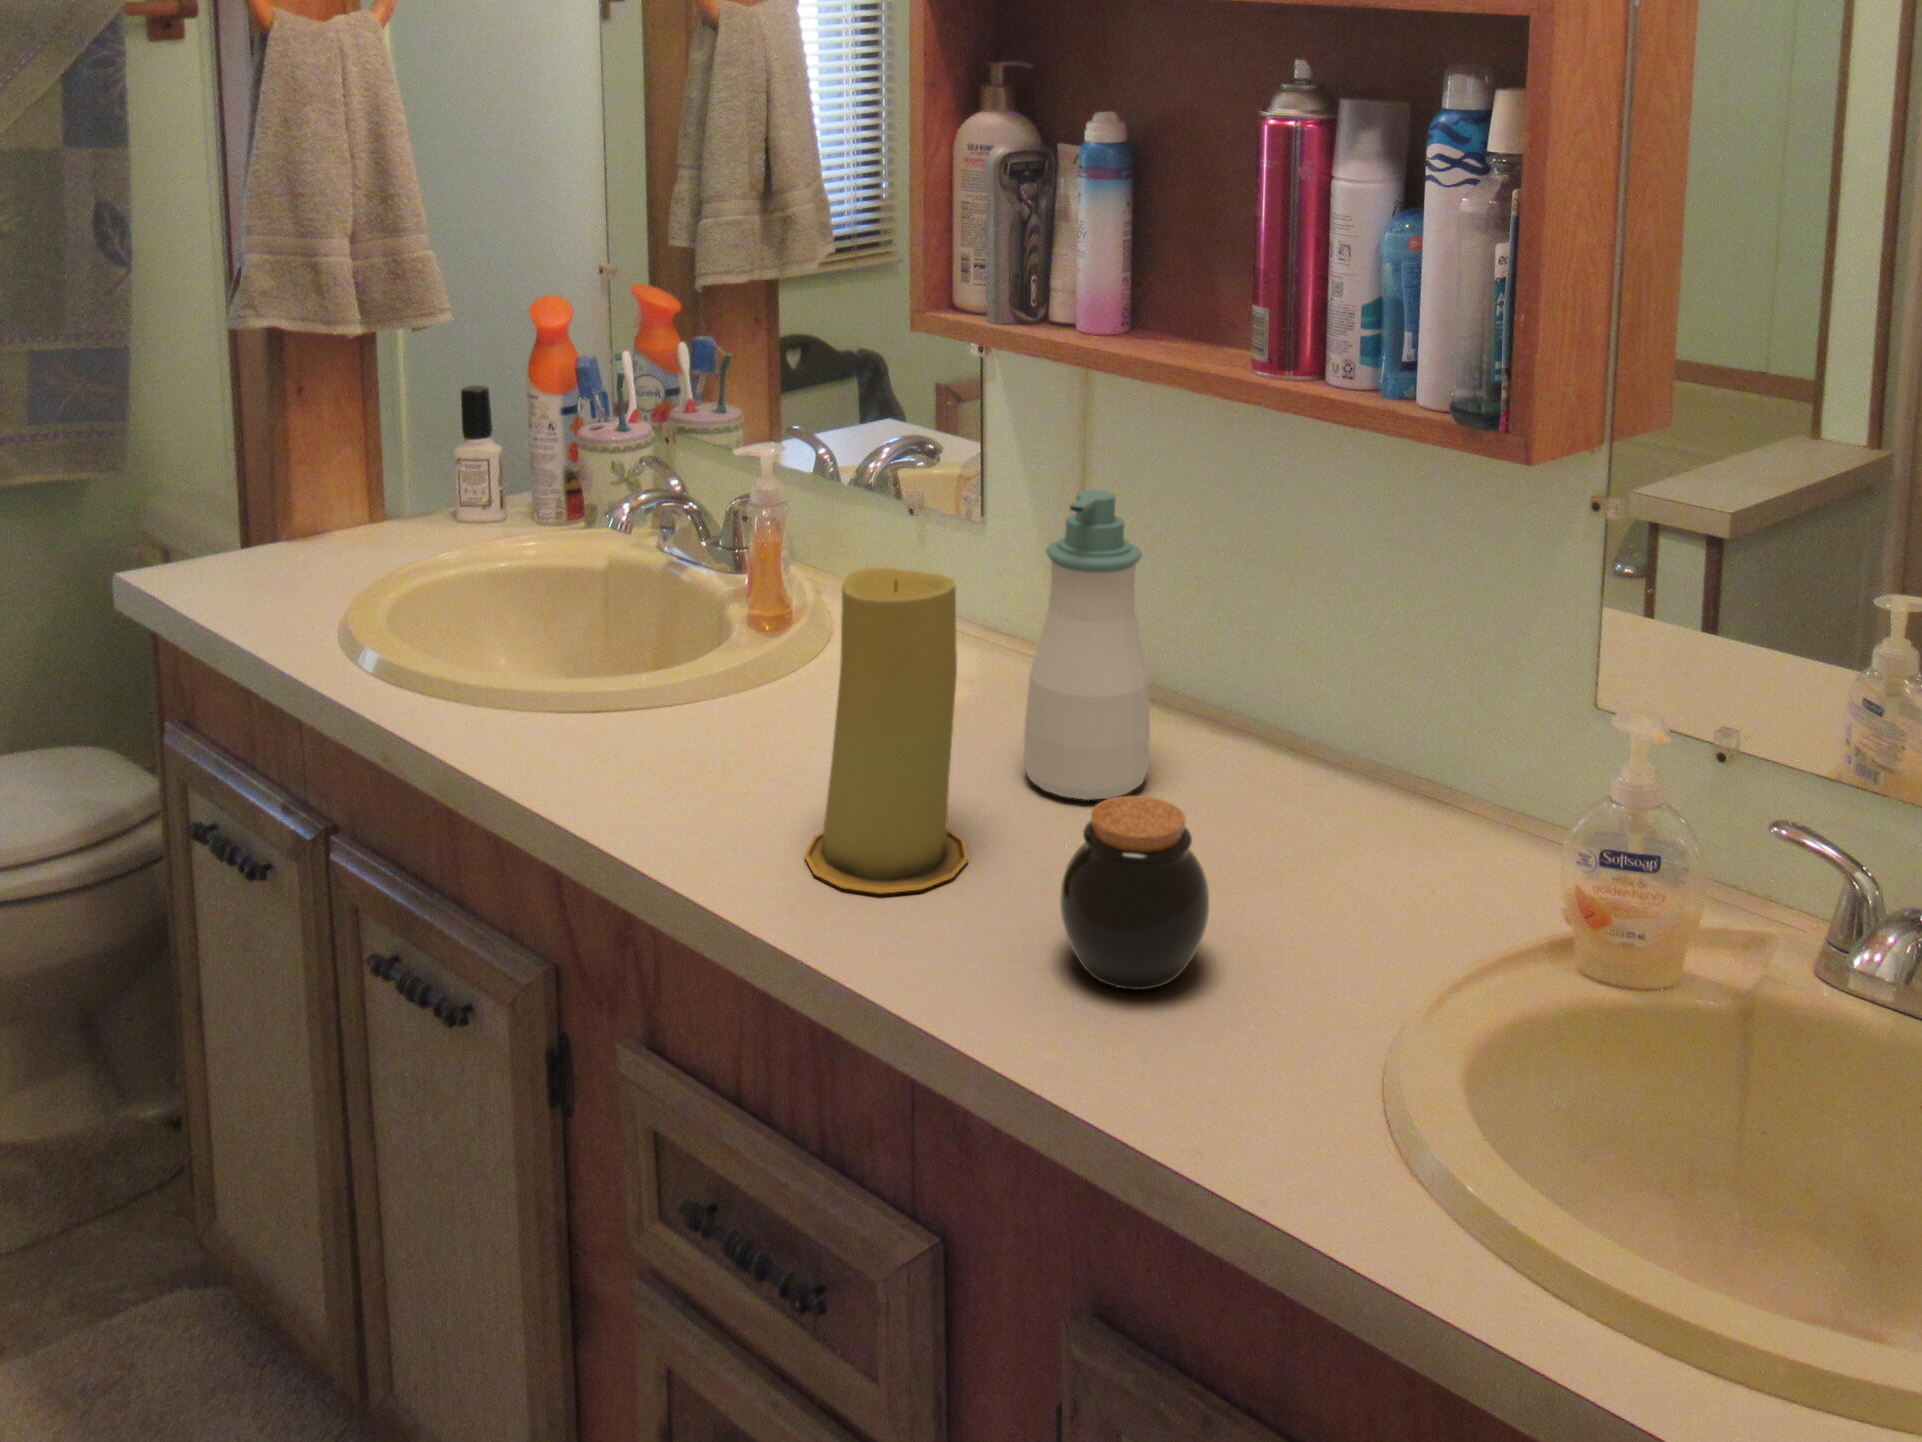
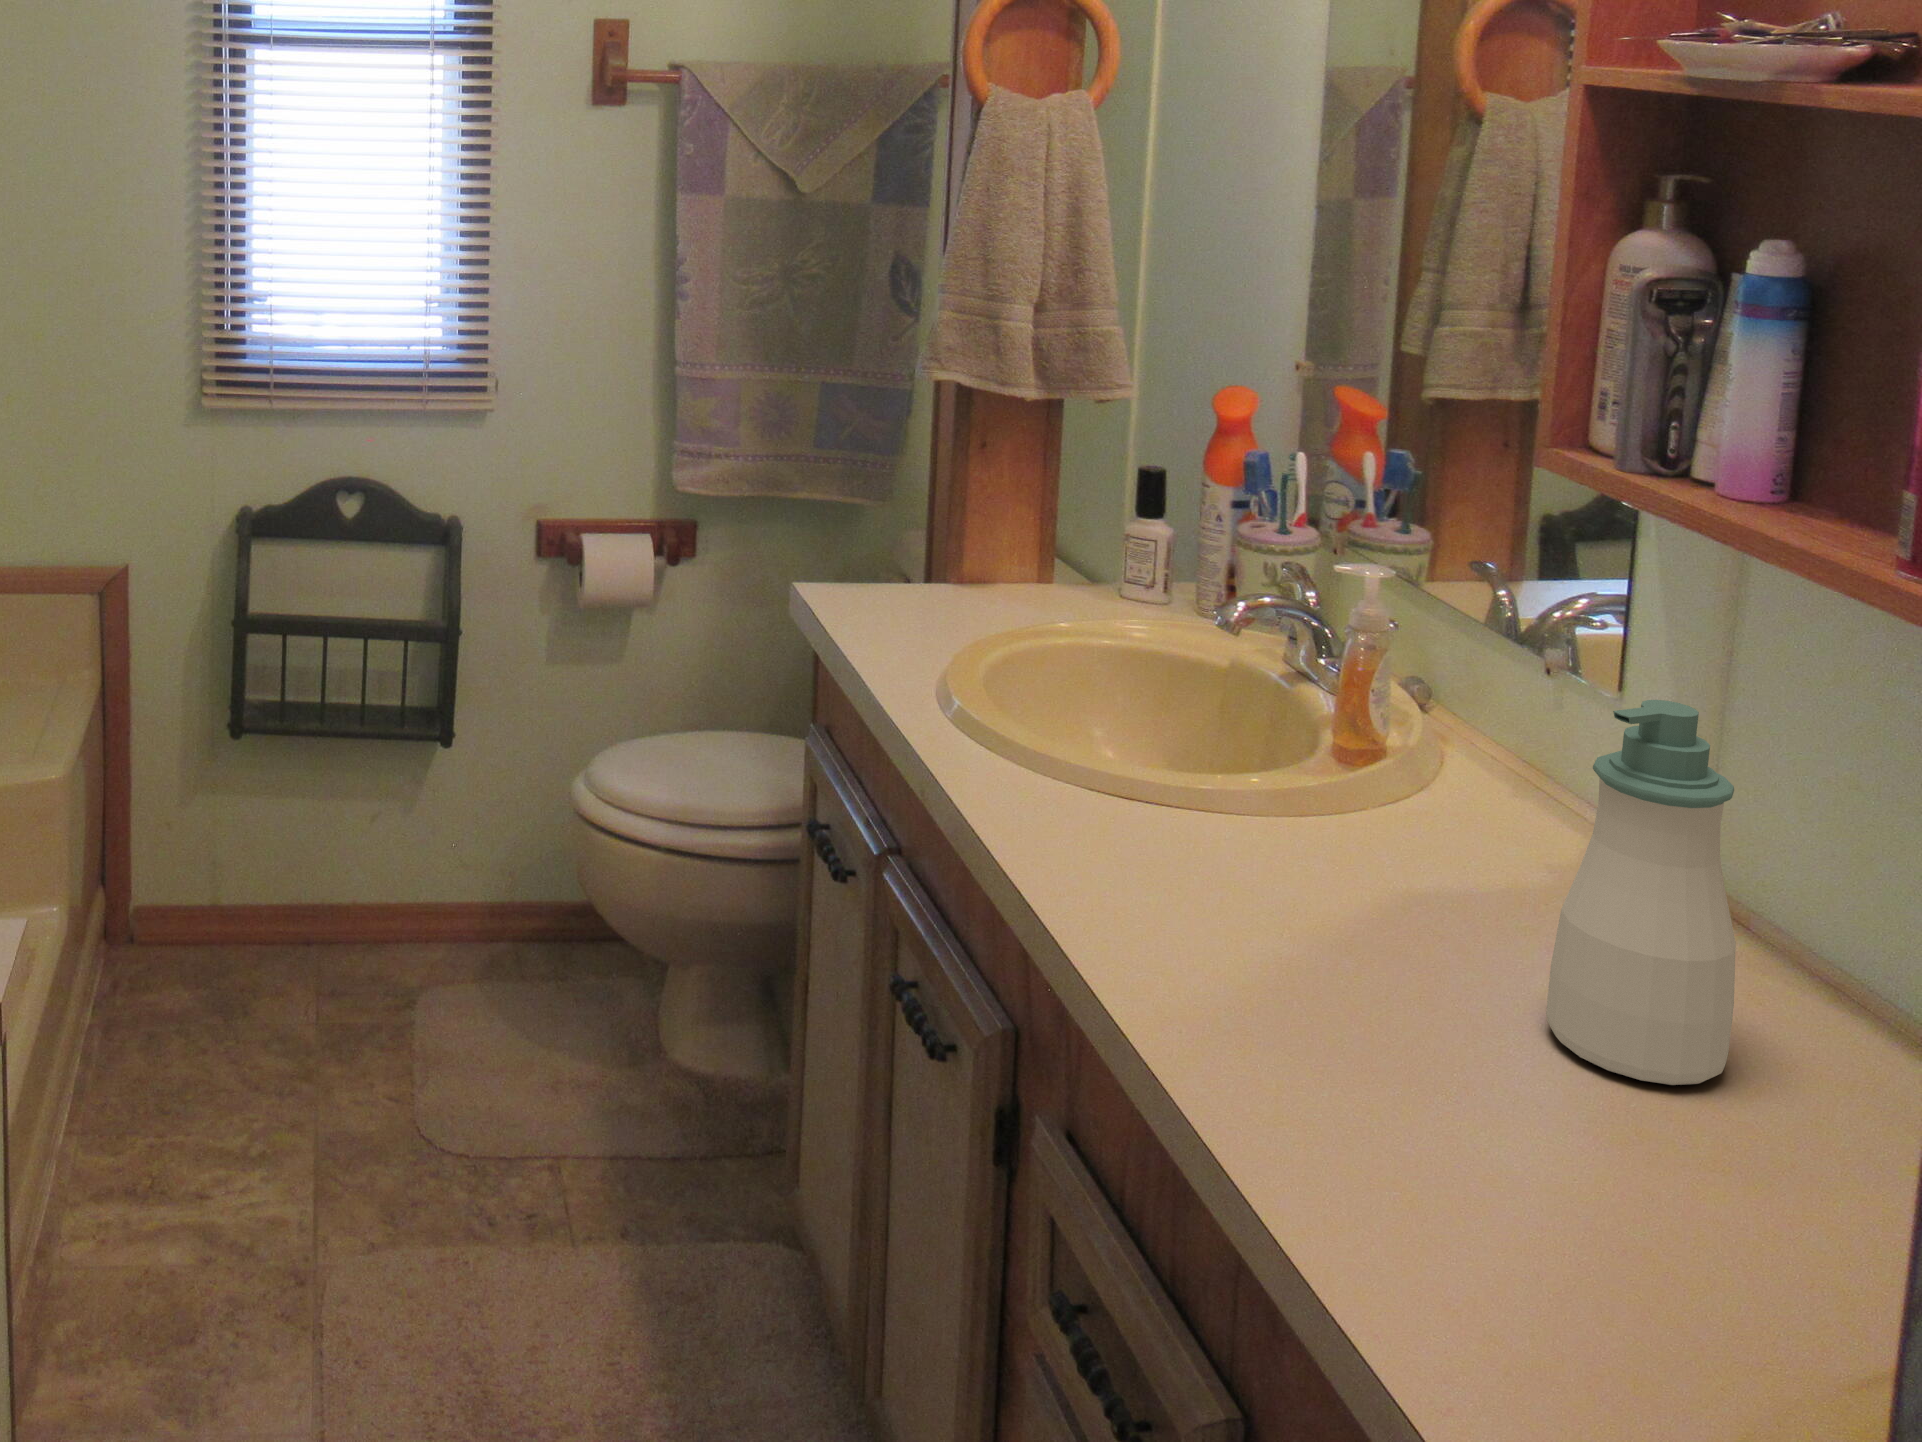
candle: present [804,568,968,893] -> none [1214,722,1414,1083]
jar: present [1060,796,1209,990] -> none [1417,1050,1619,1287]

